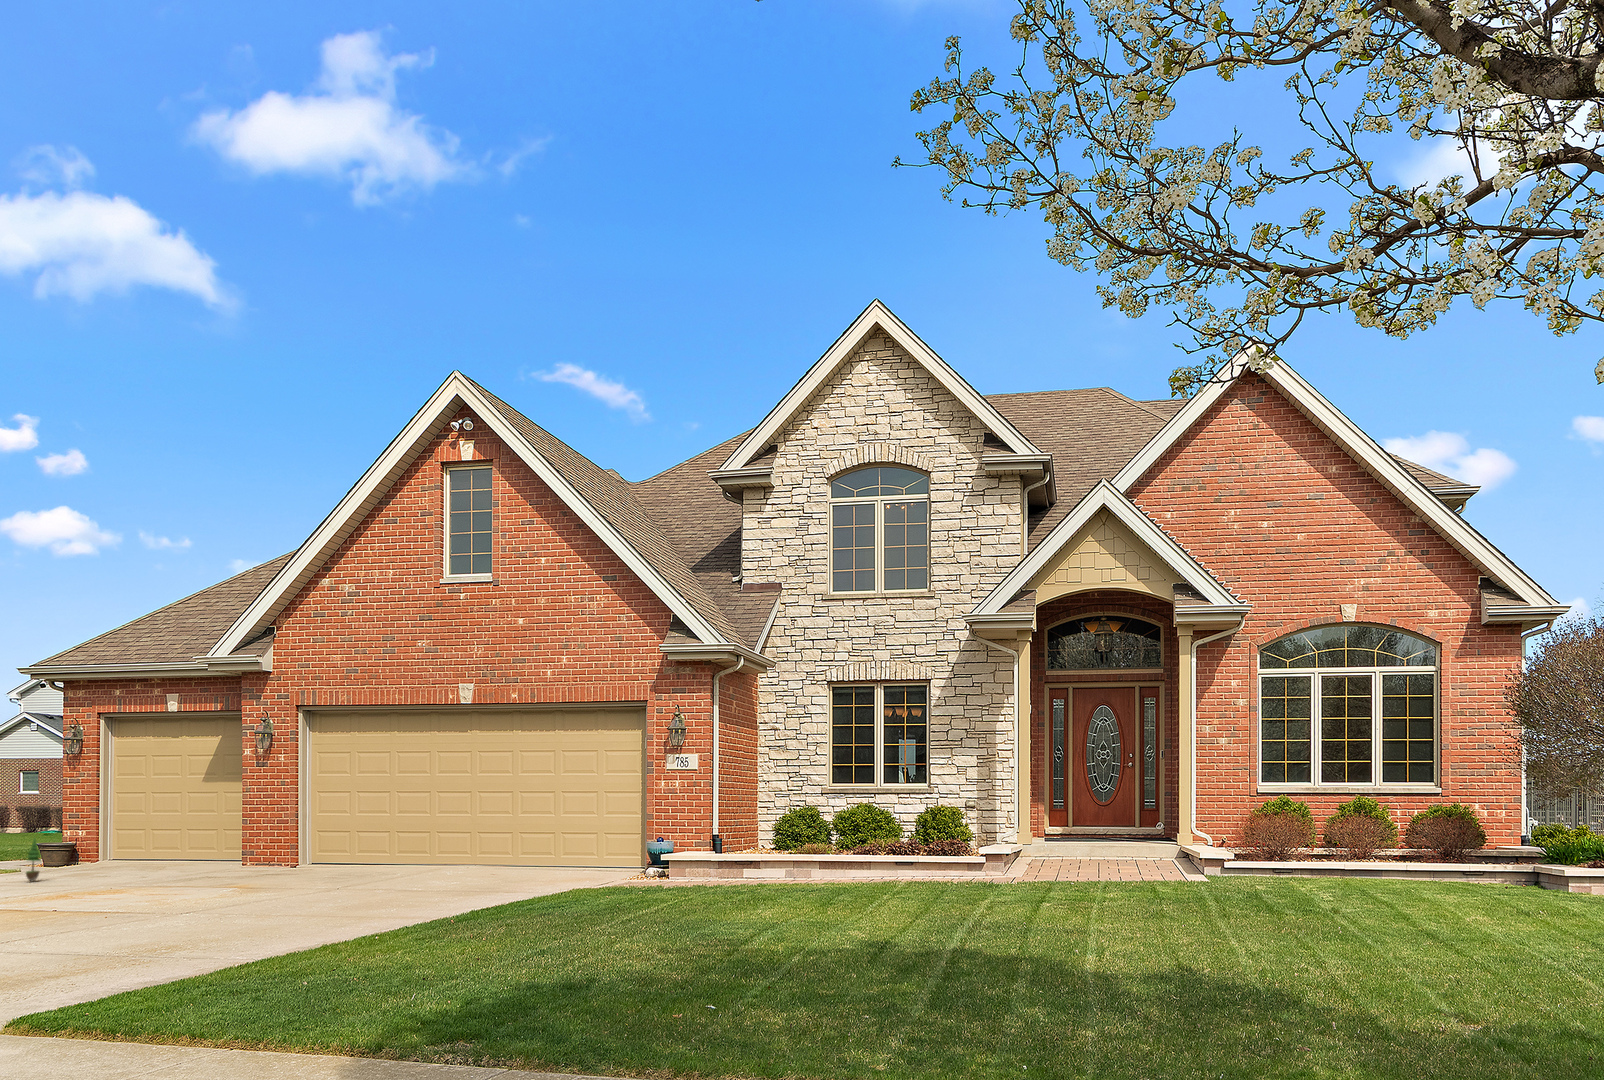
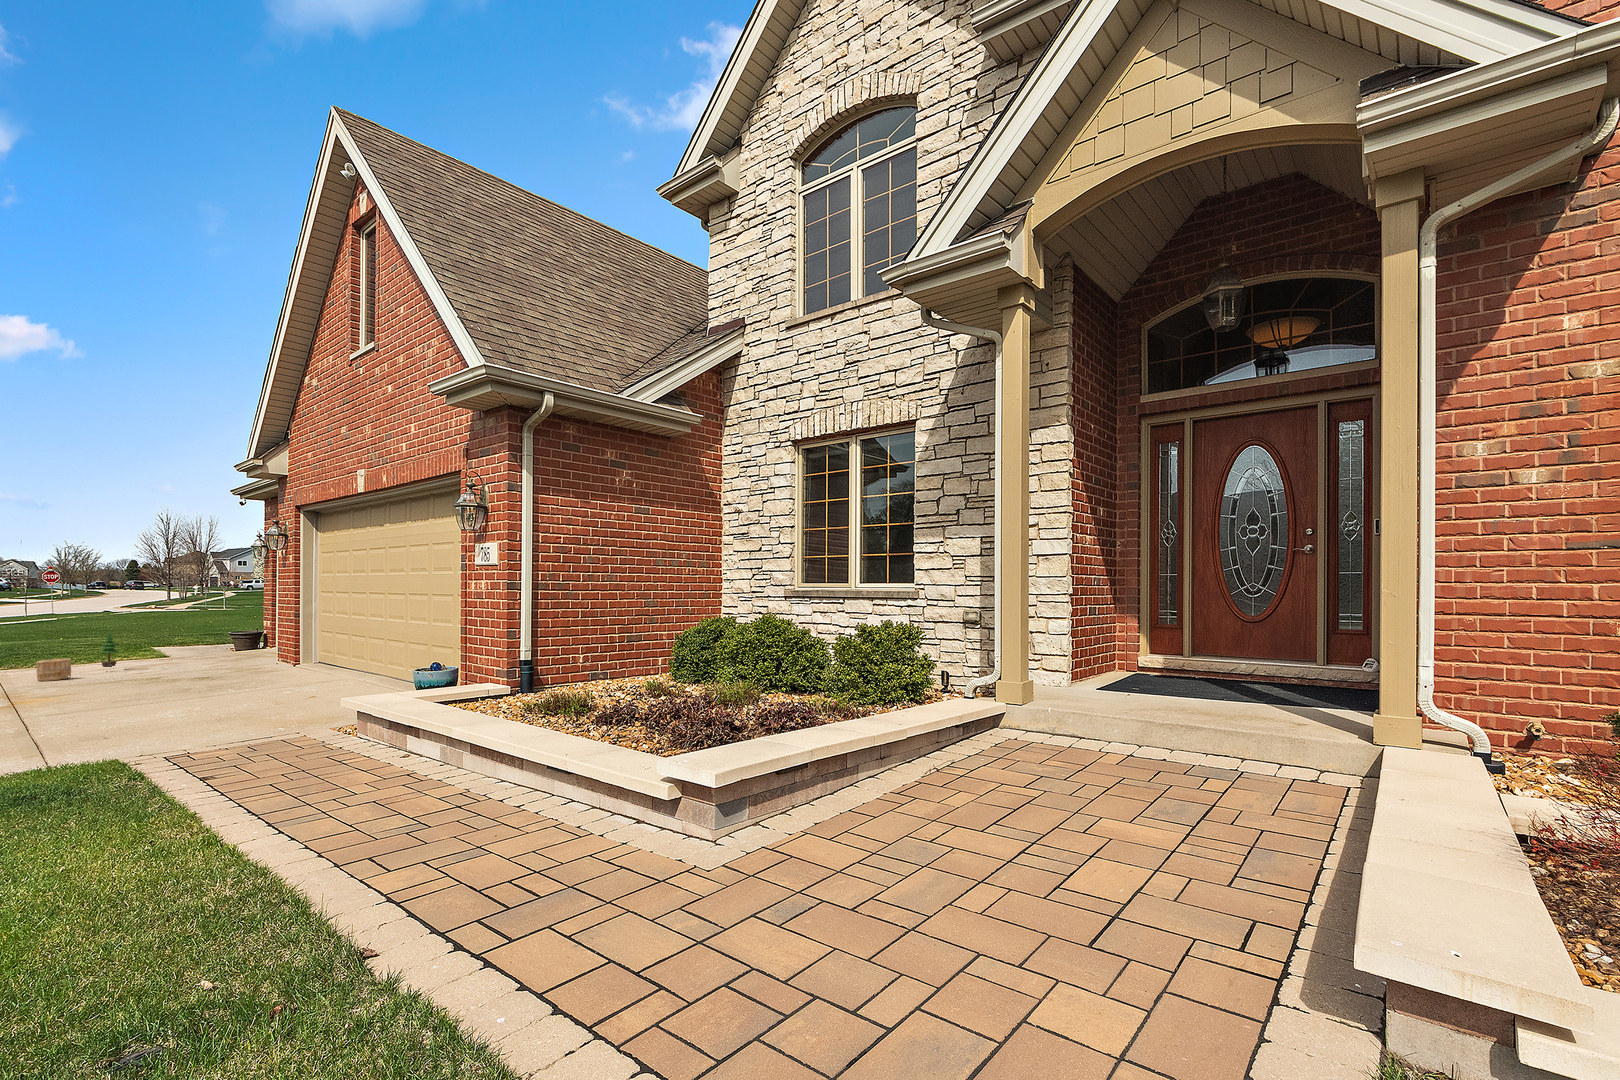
wooden bucket: none [48,865,78,889] -> present [36,658,72,681]

